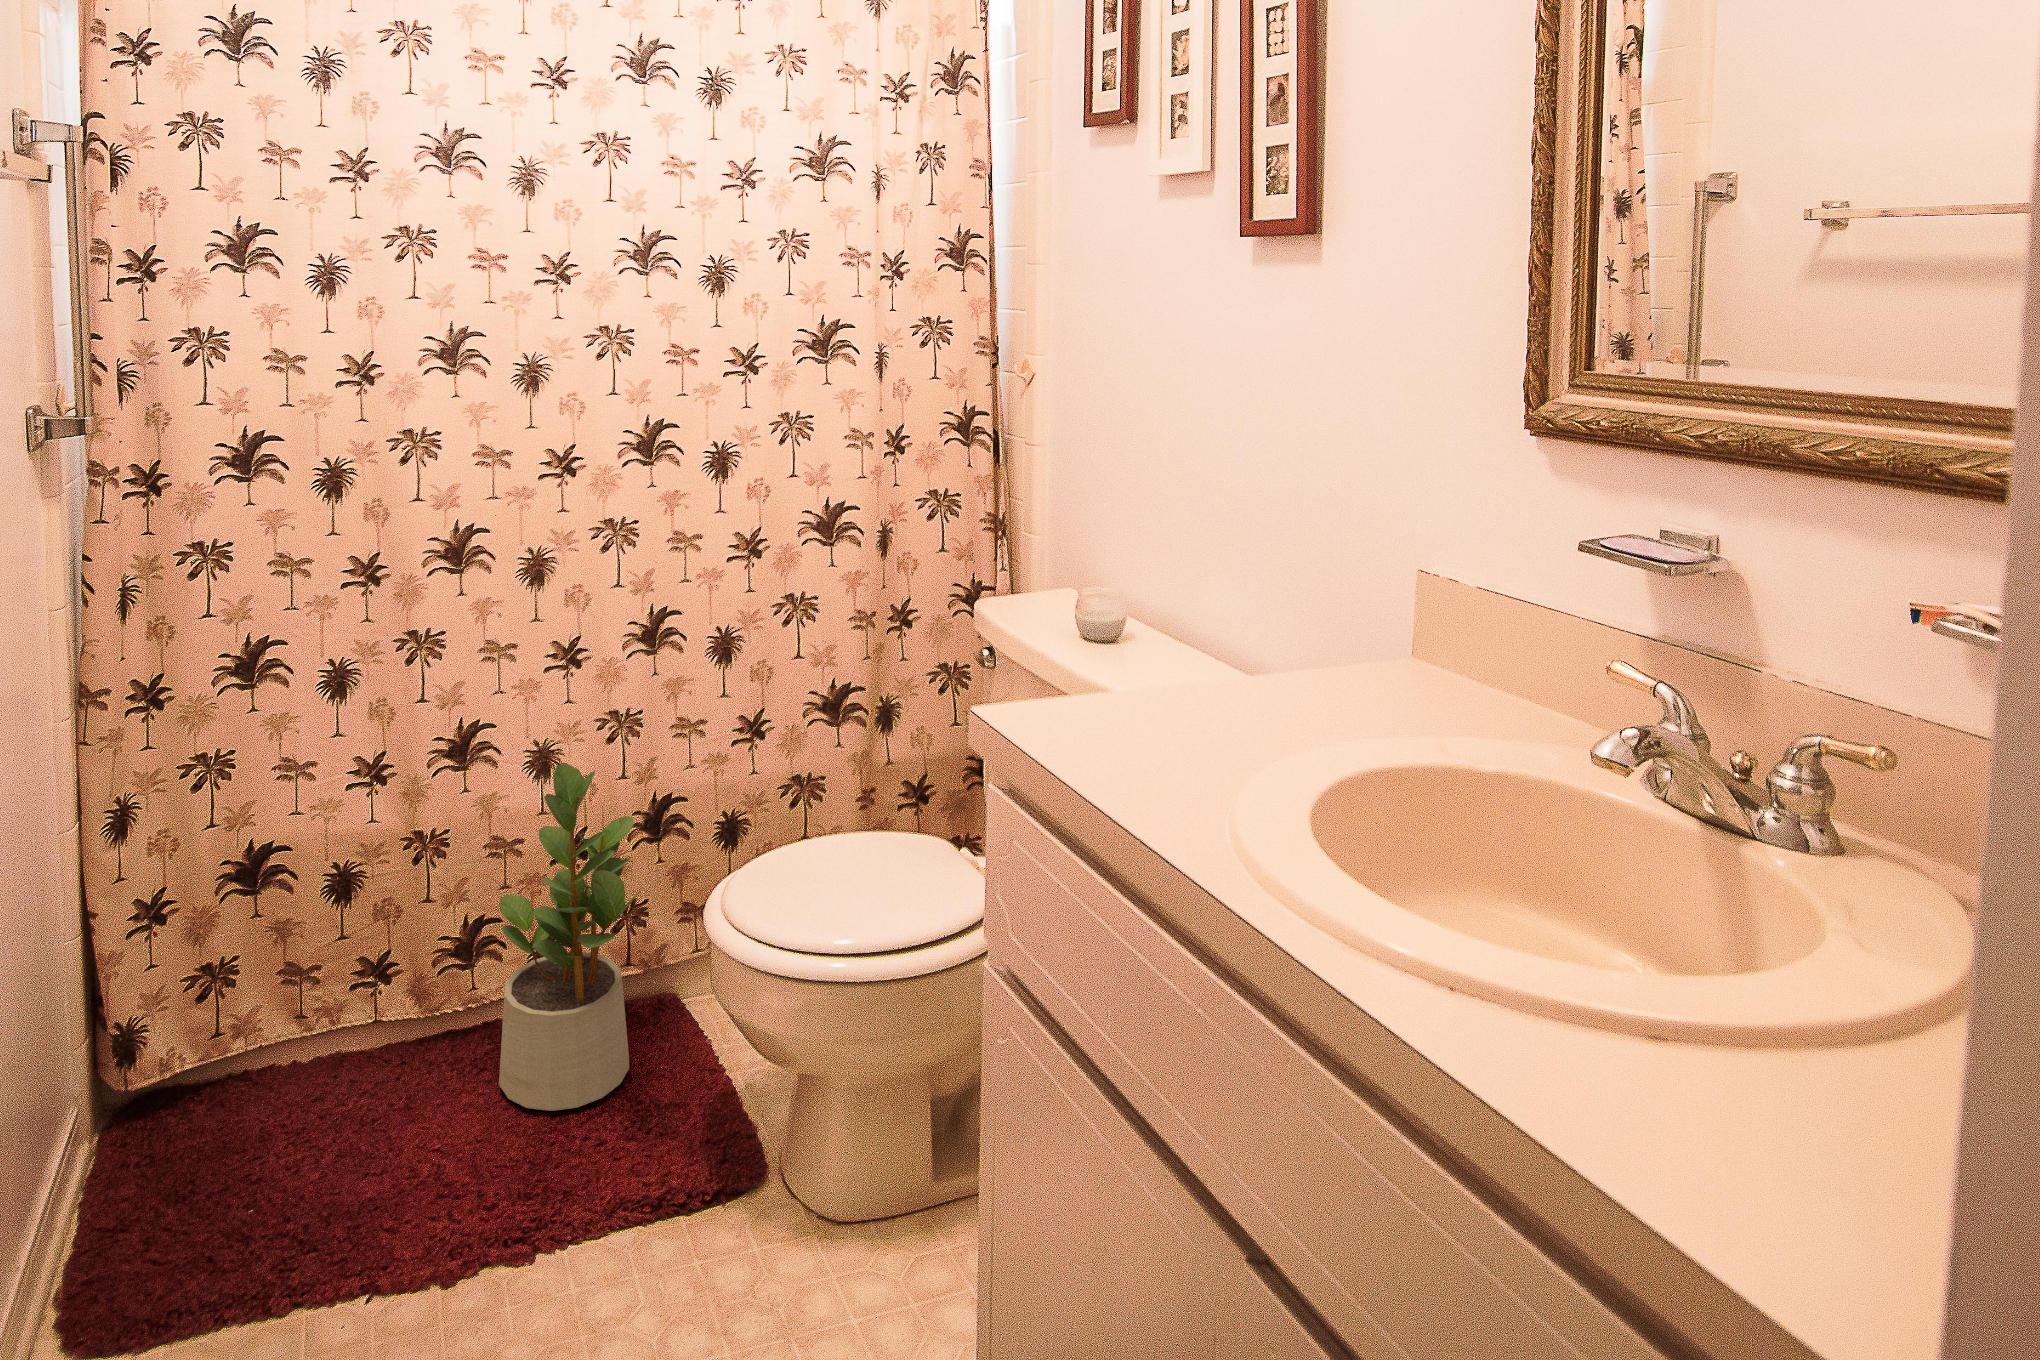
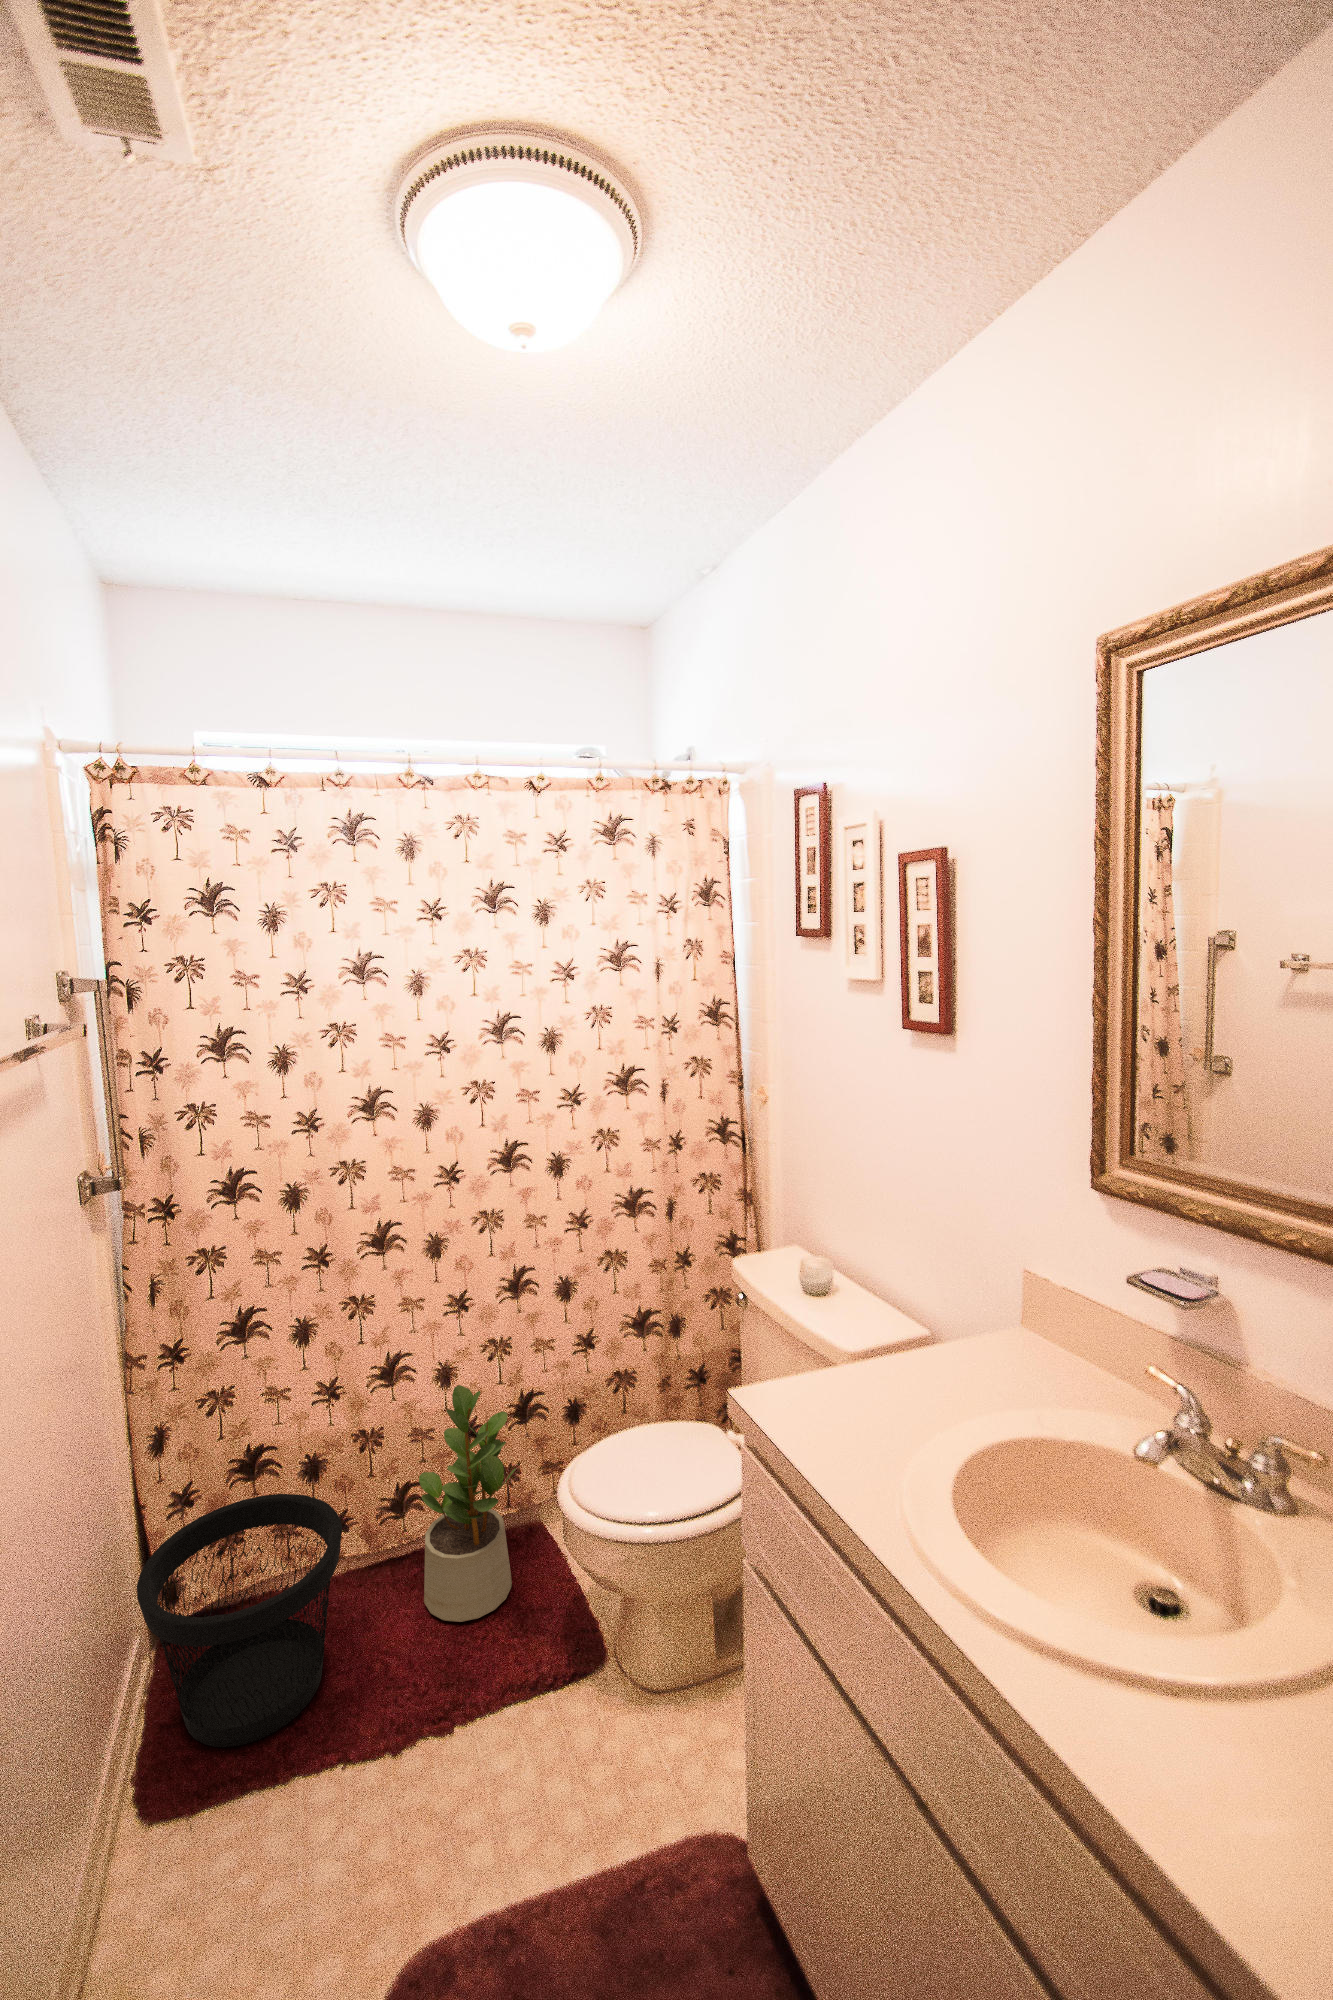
wastebasket: none [76,908,383,1256] -> present [137,1494,342,1747]

